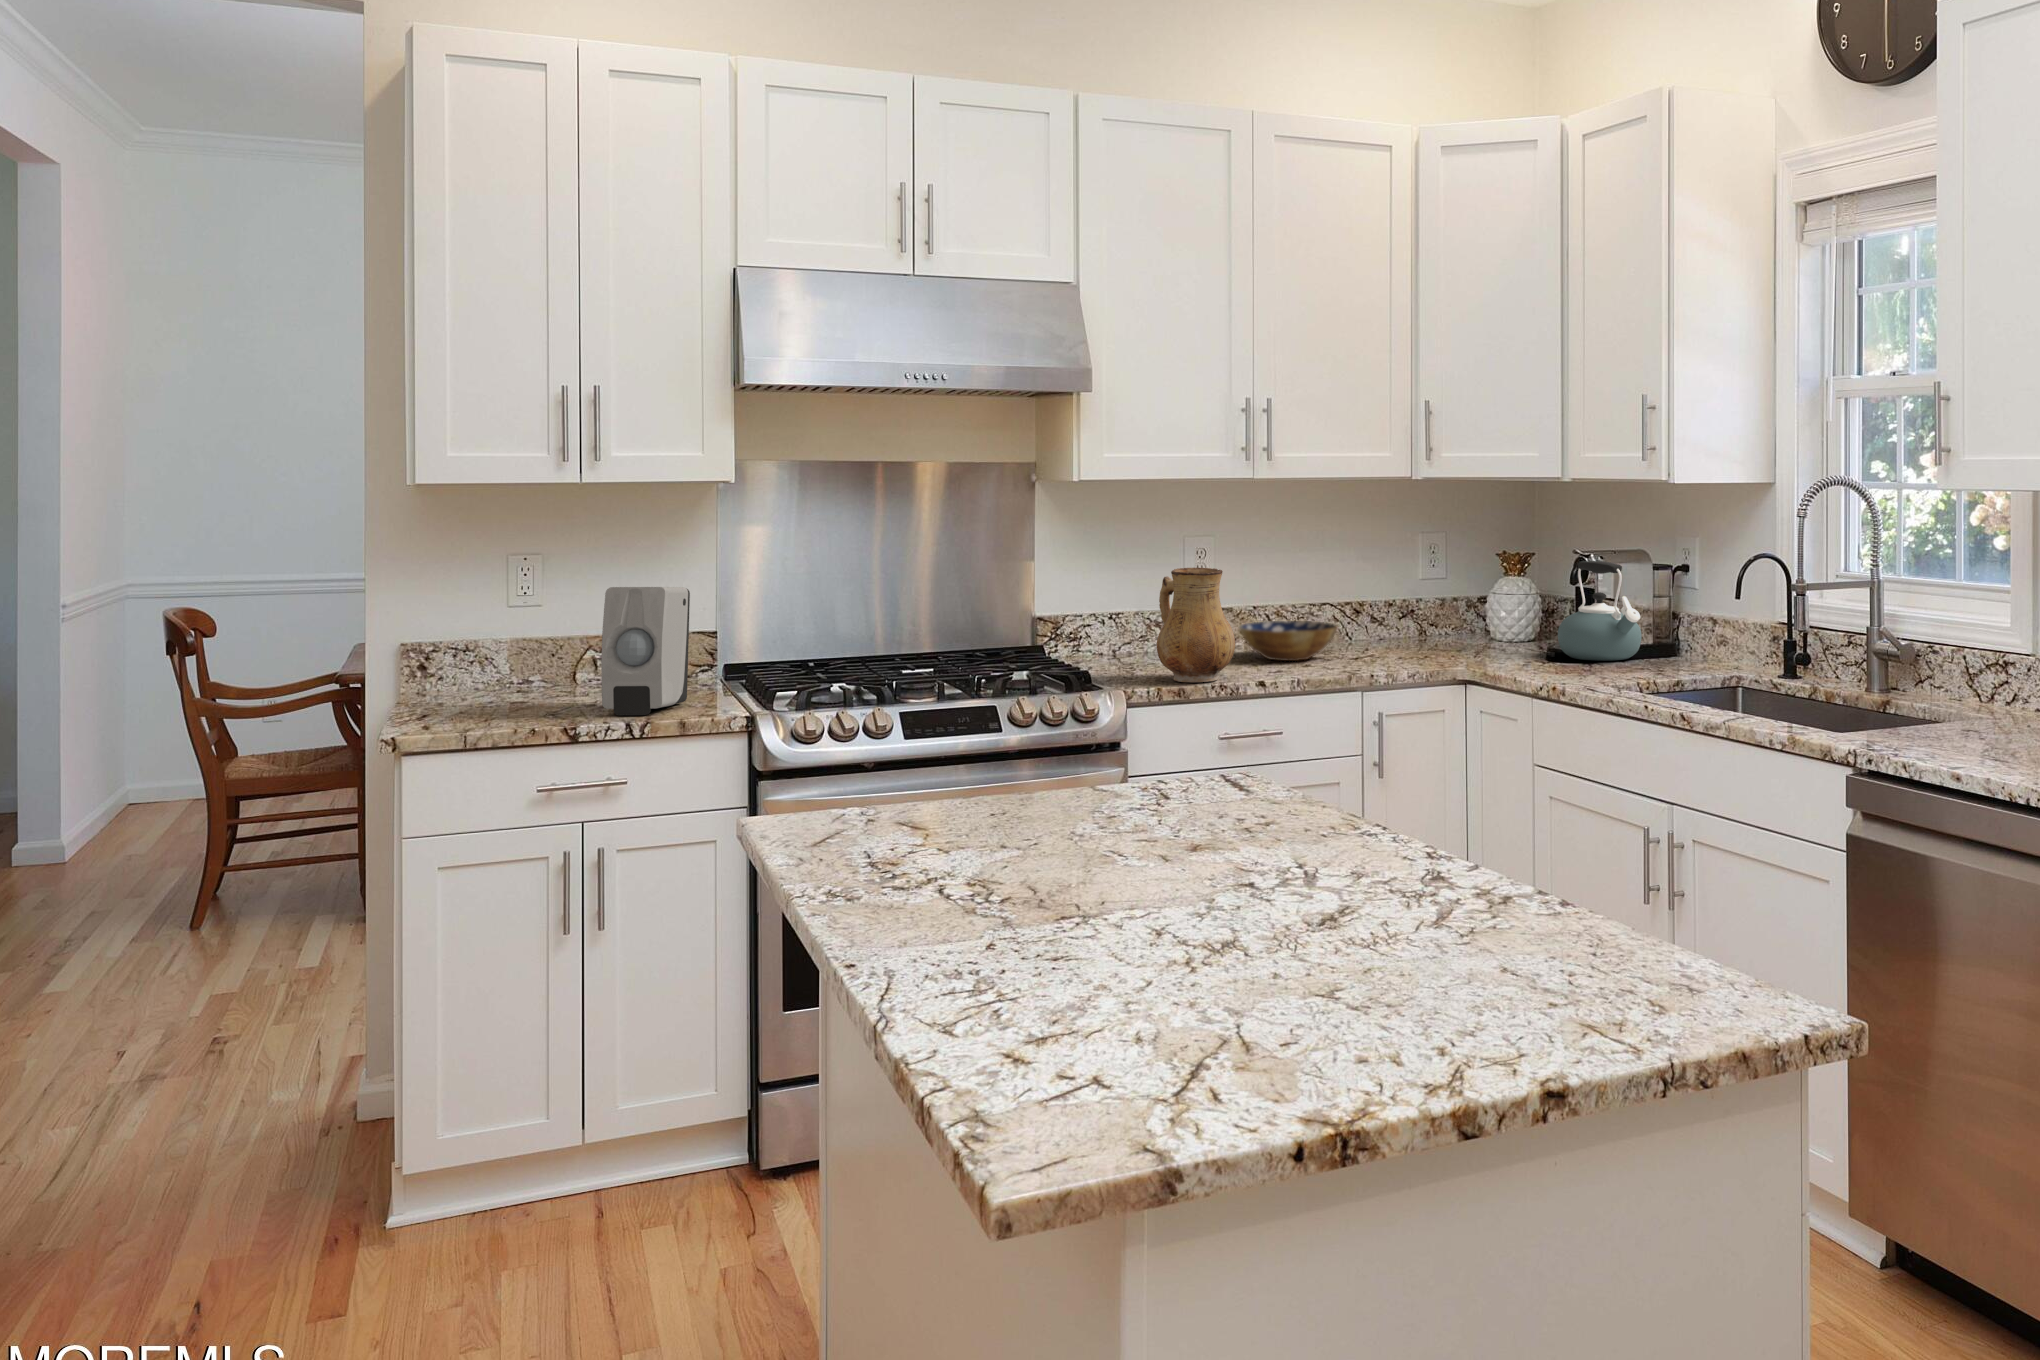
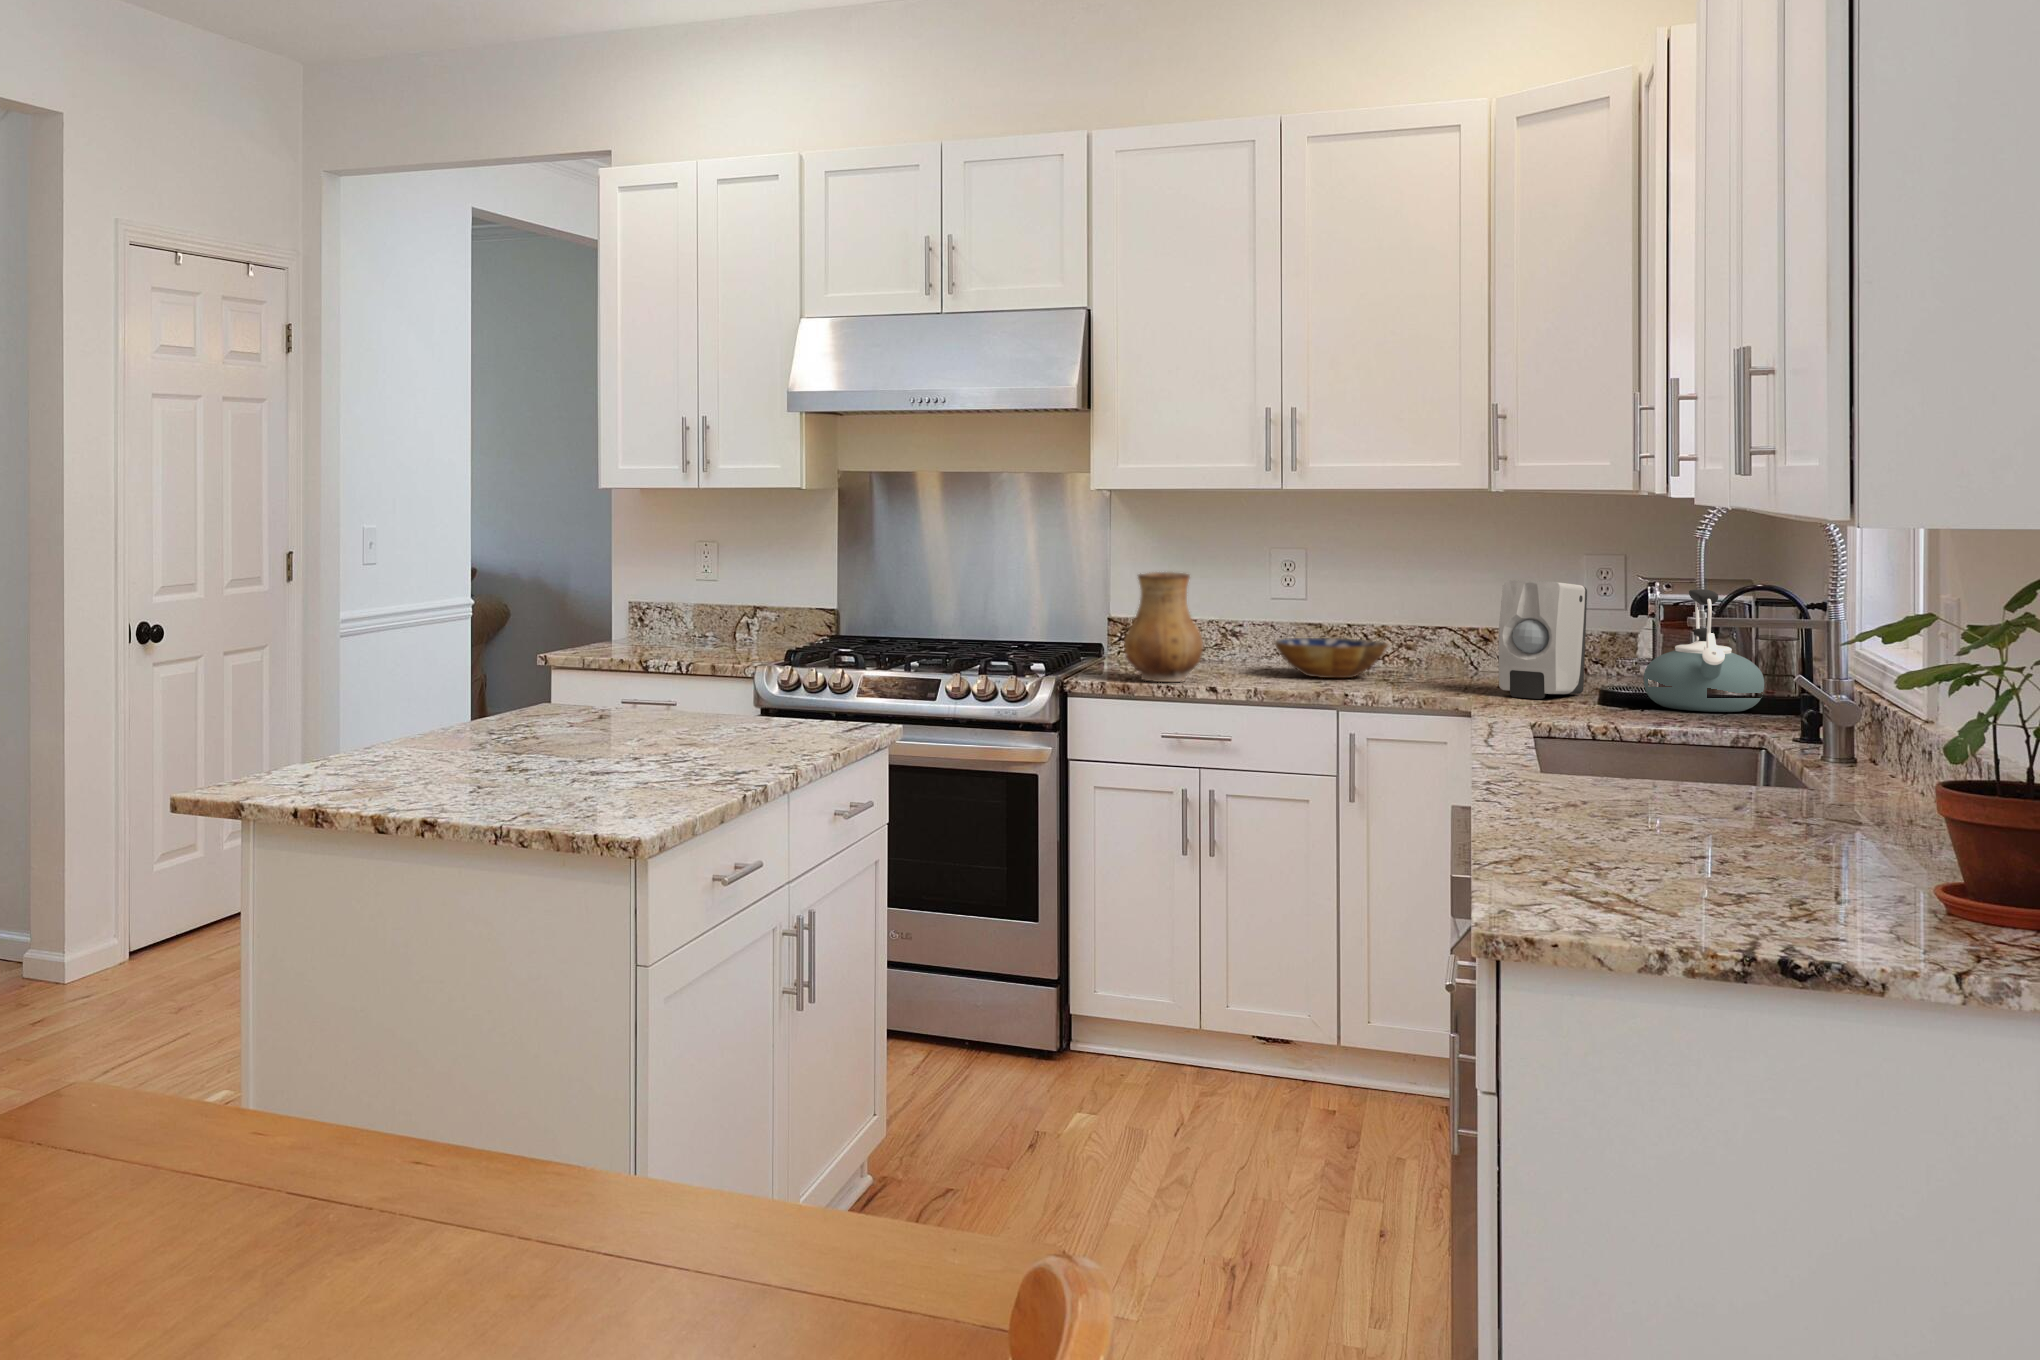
soap dispenser: present [601,587,690,715] -> present [1499,580,1587,699]

